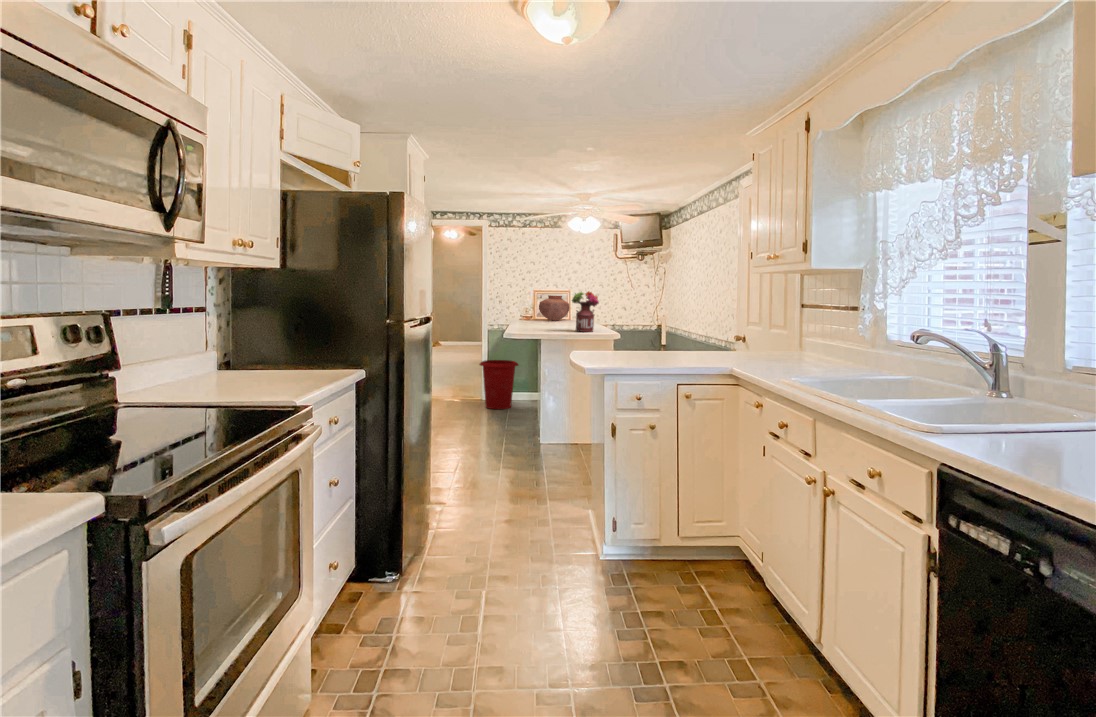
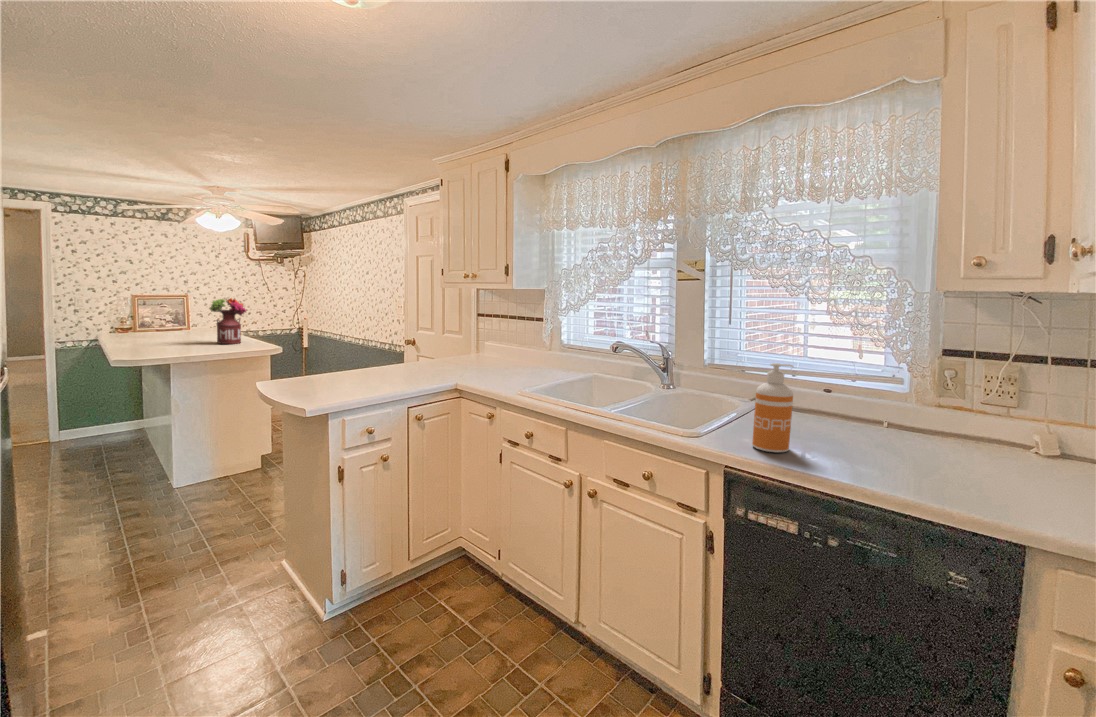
vase: present [539,295,570,321] -> none [146,300,191,330]
soap dispenser: none [996,347,1060,462] -> present [752,363,793,452]
waste bin: present [480,360,518,409] -> none [55,381,123,445]

